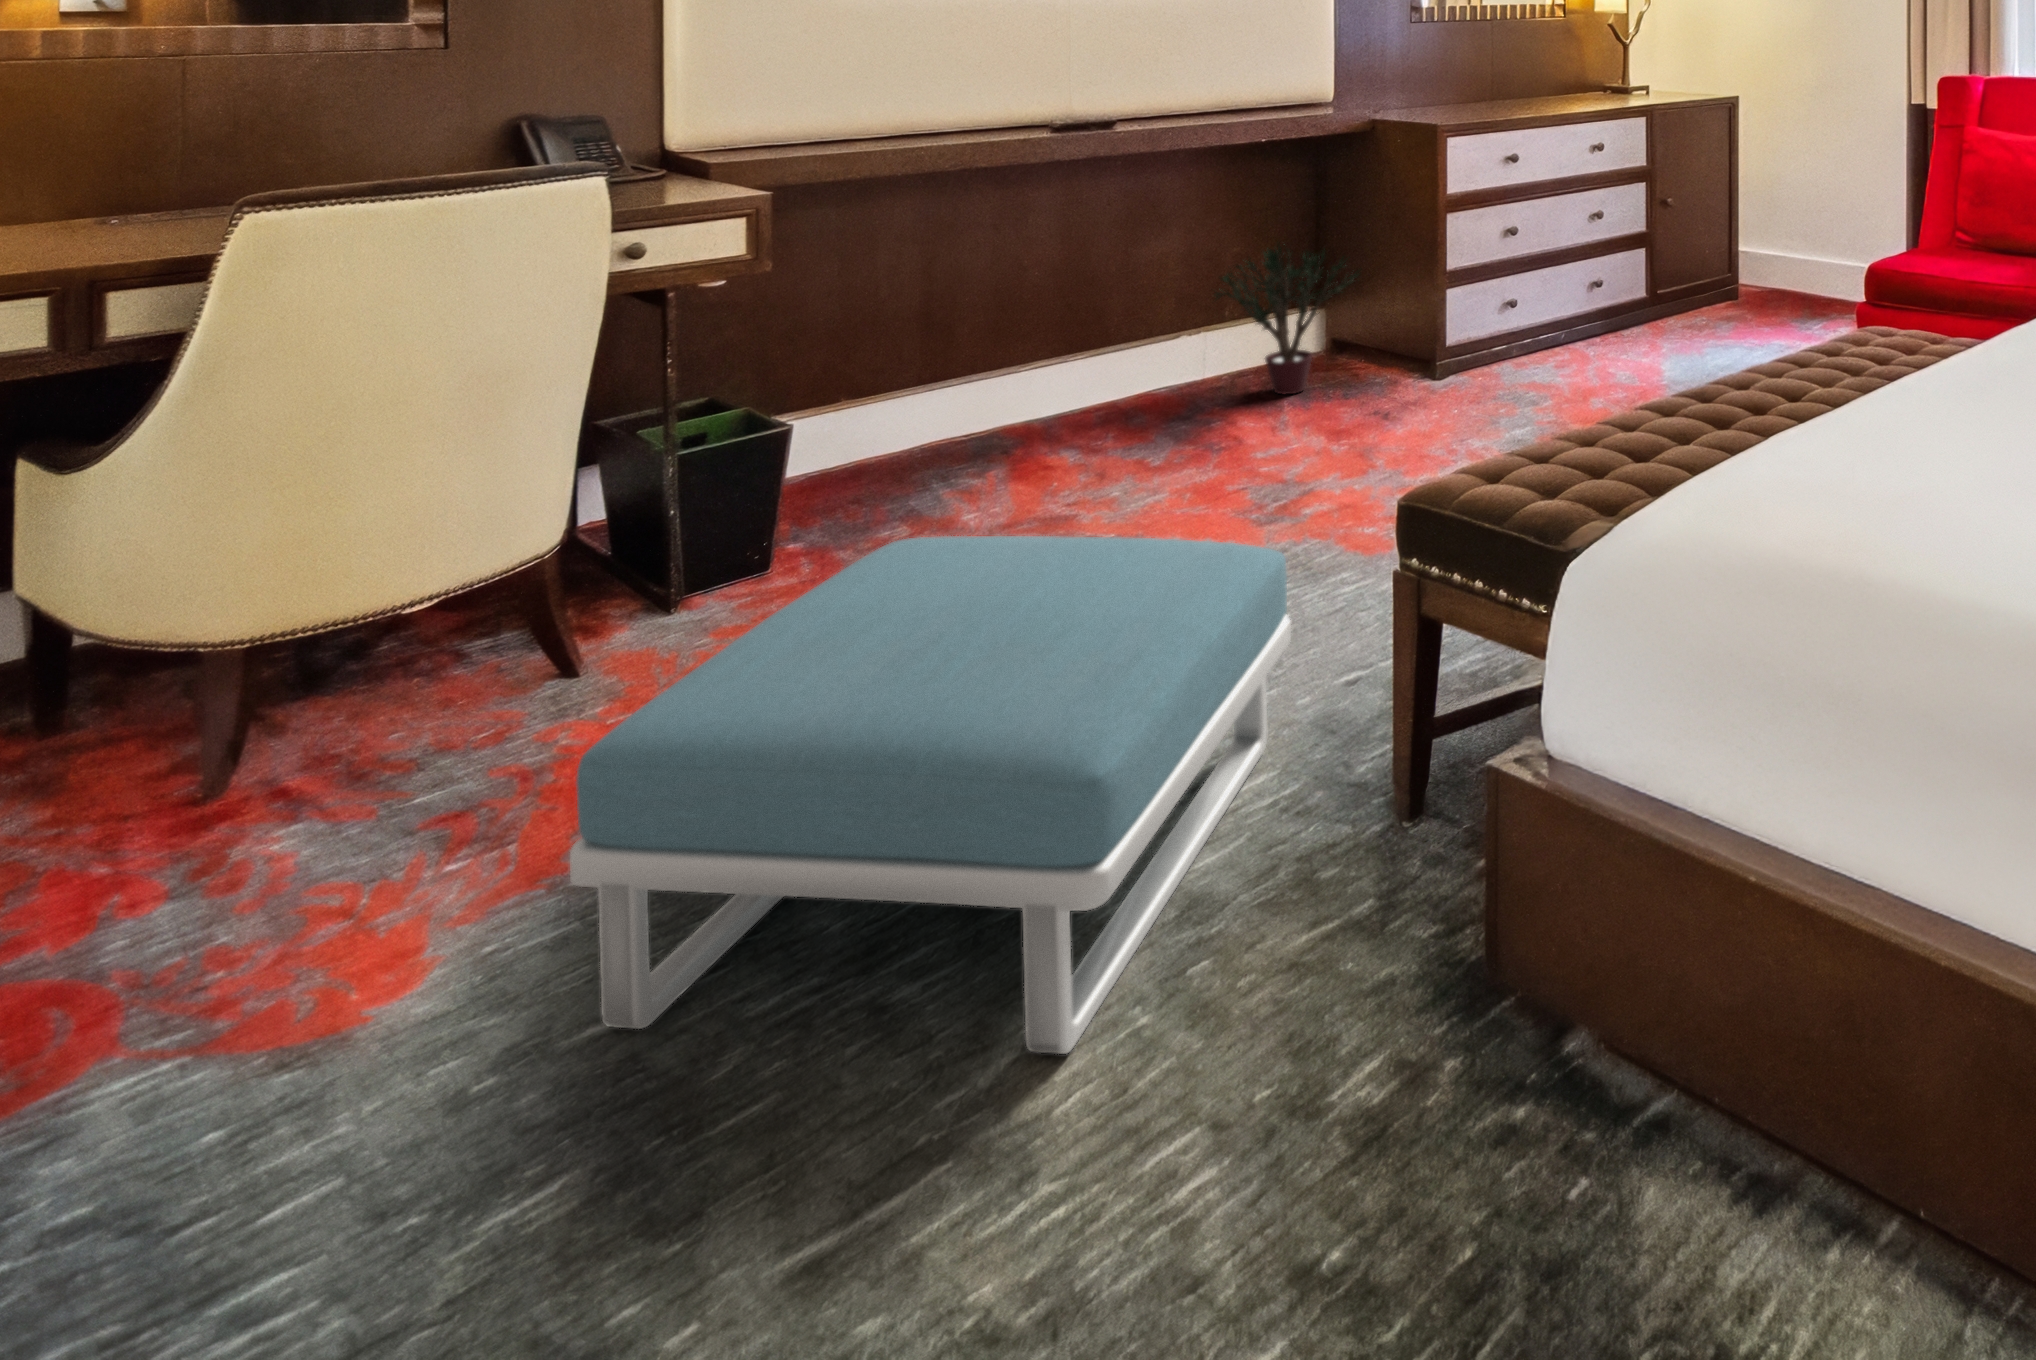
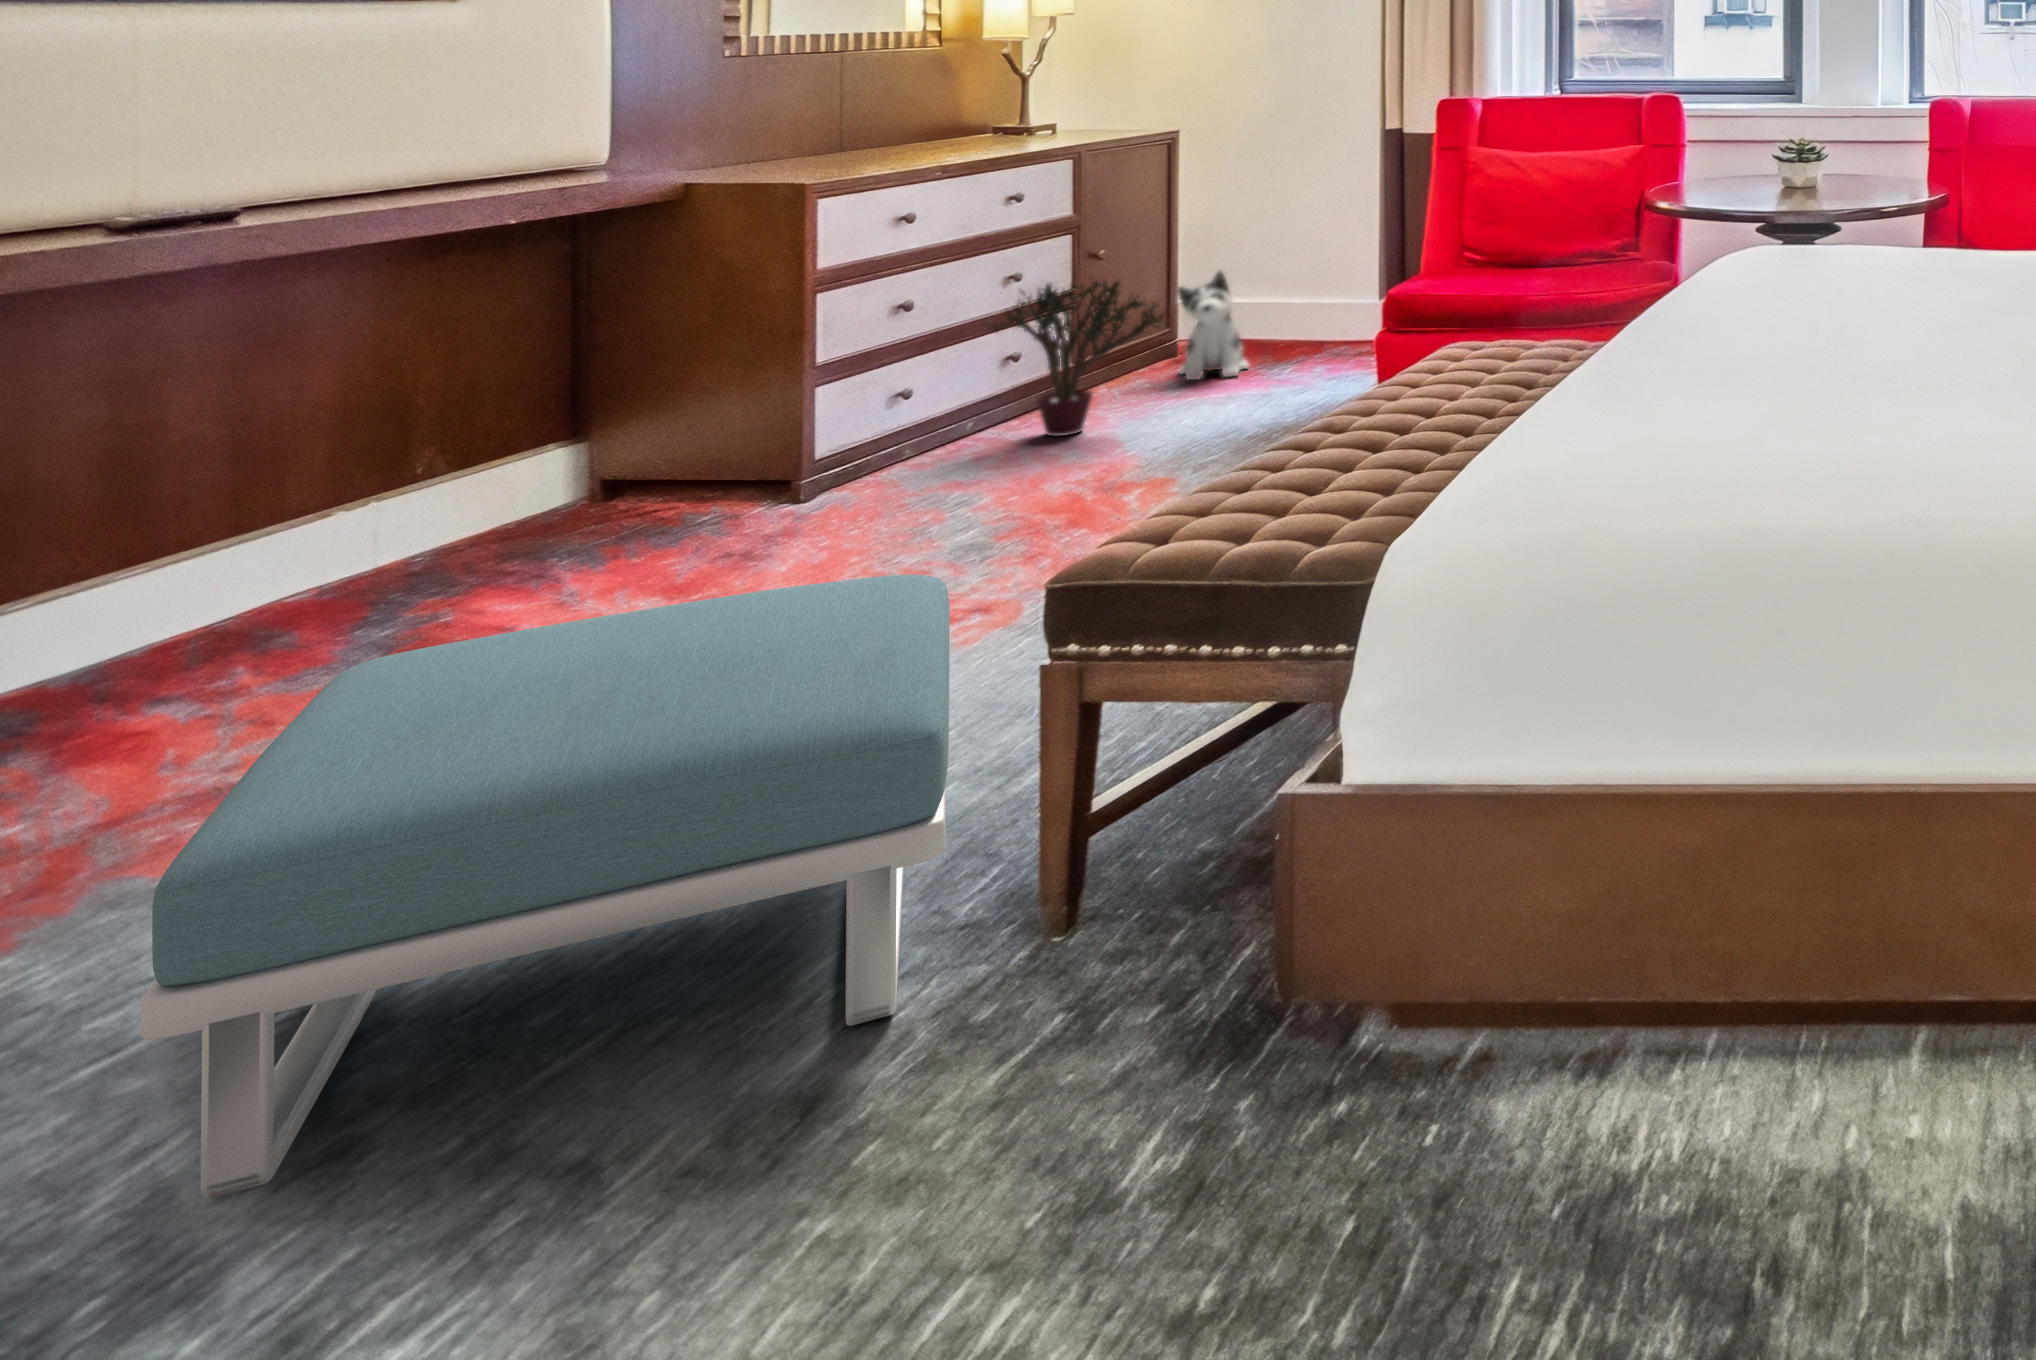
plush toy: none [1732,221,1794,320] -> present [1177,271,1248,380]
potted plant: present [1214,242,1359,394] -> present [990,281,1163,436]

